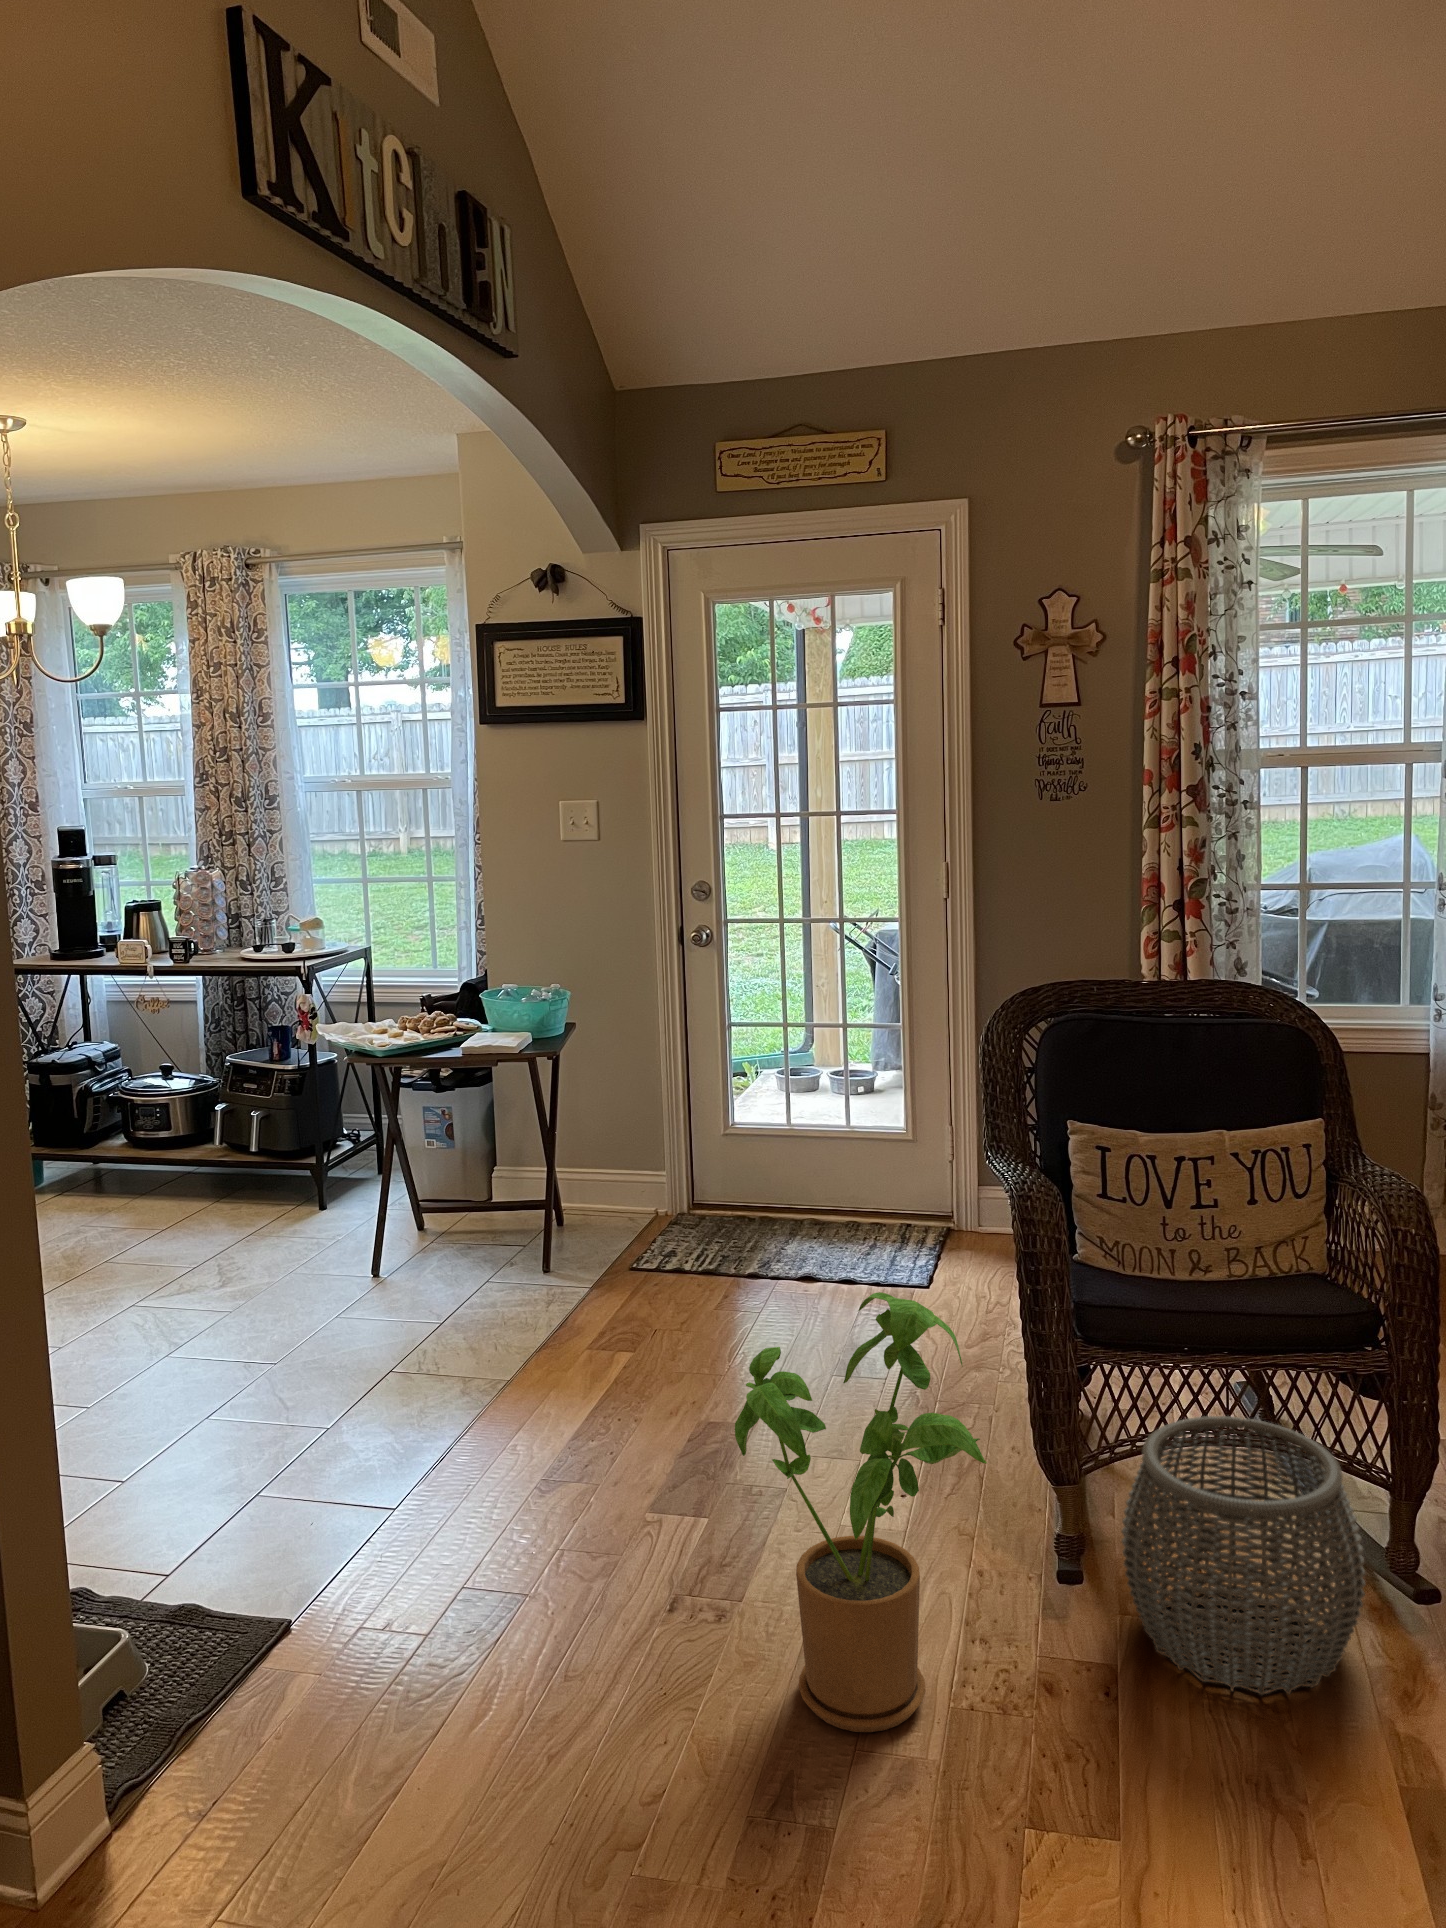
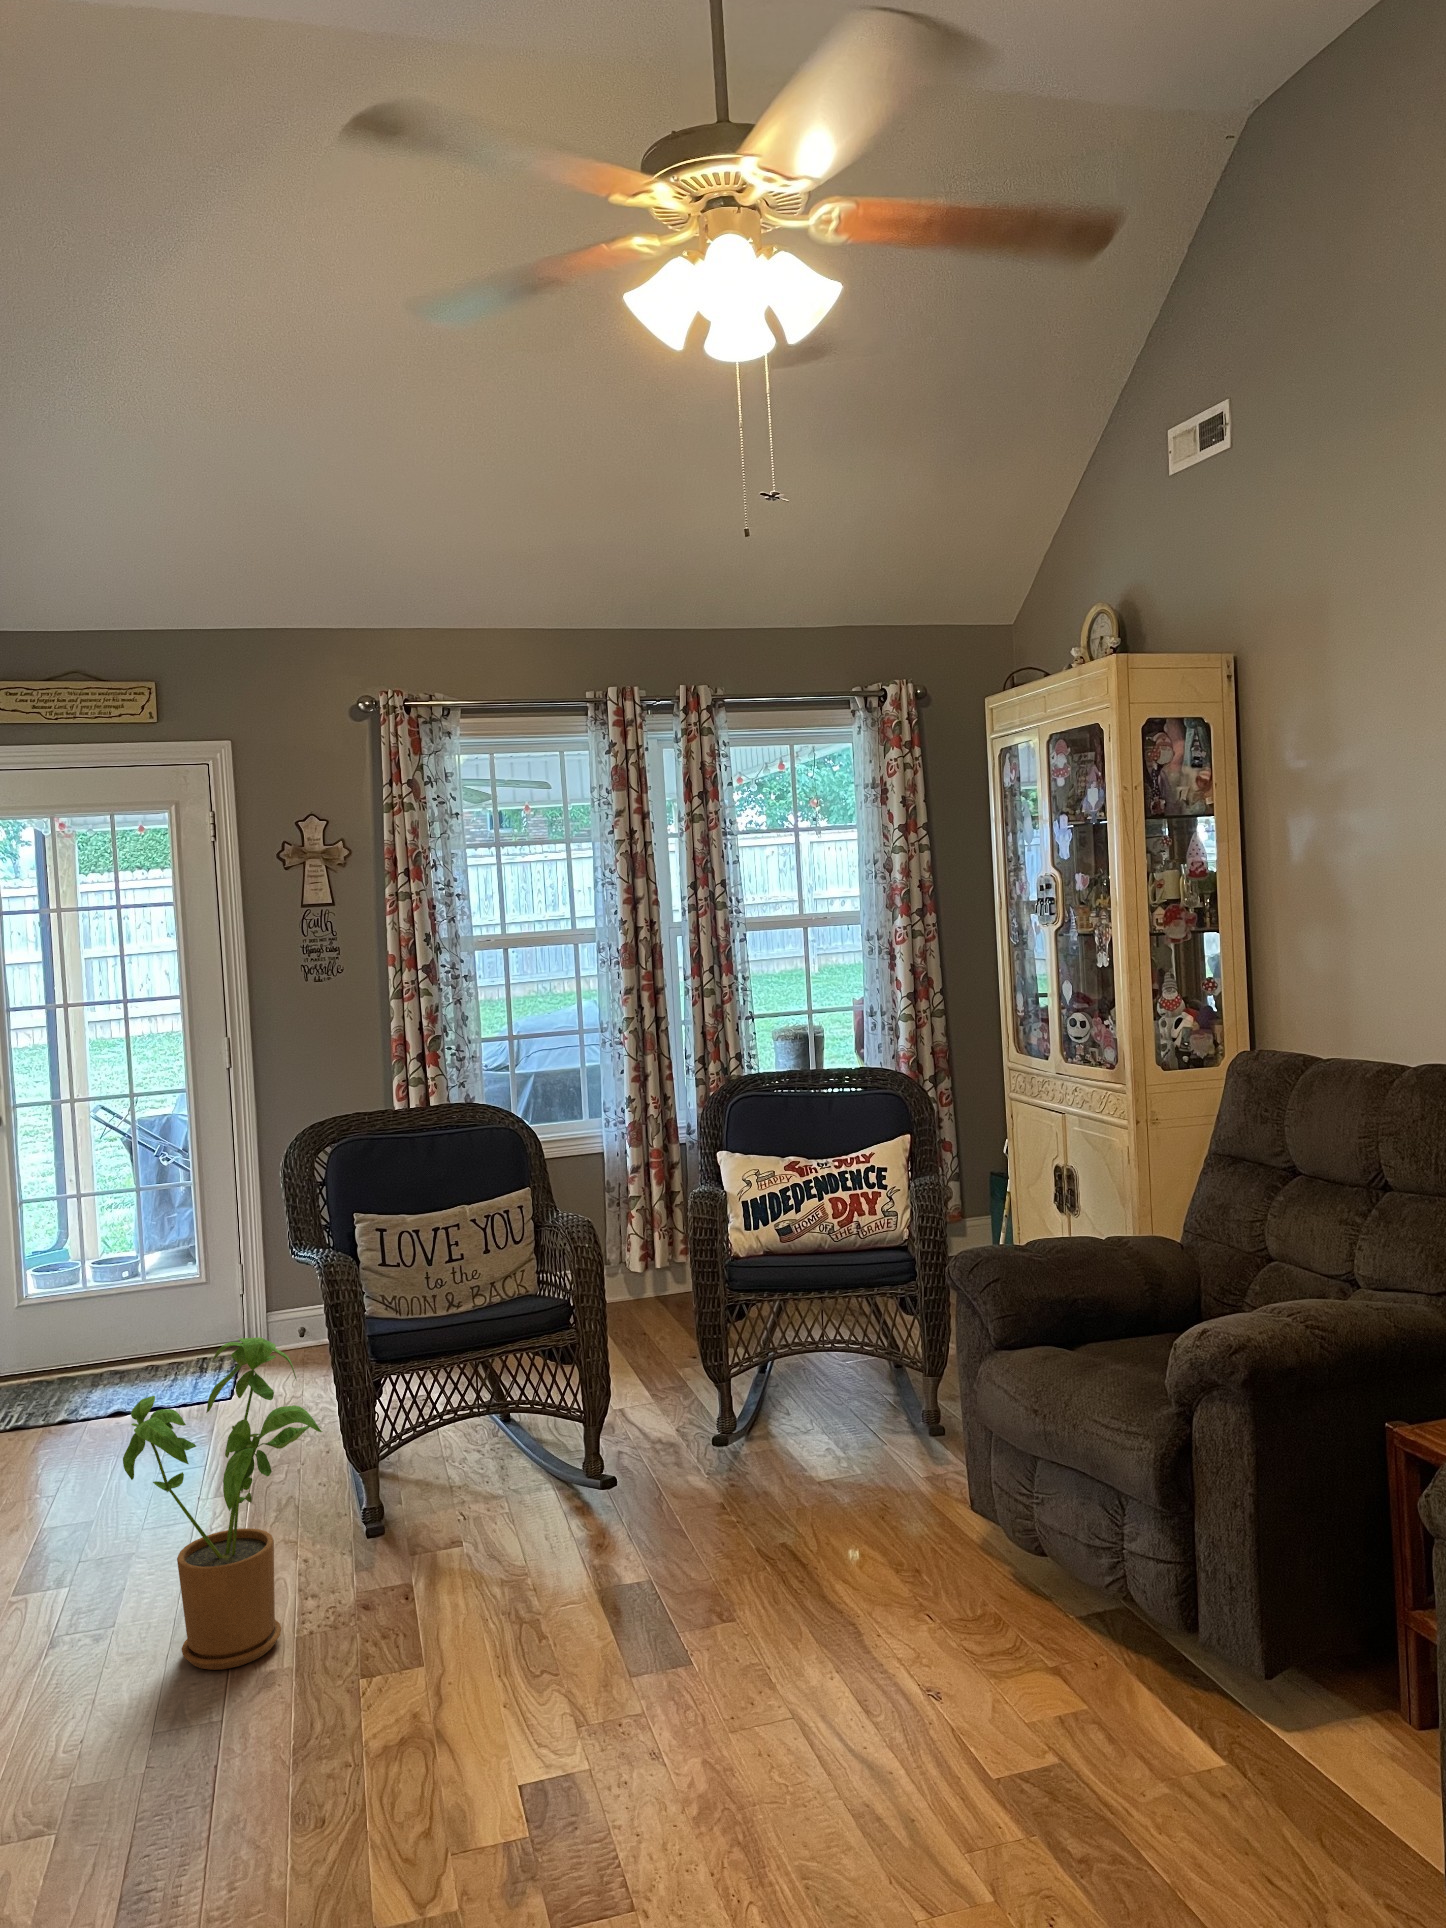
woven basket: present [1122,1416,1366,1695] -> none [412,1393,571,1573]

